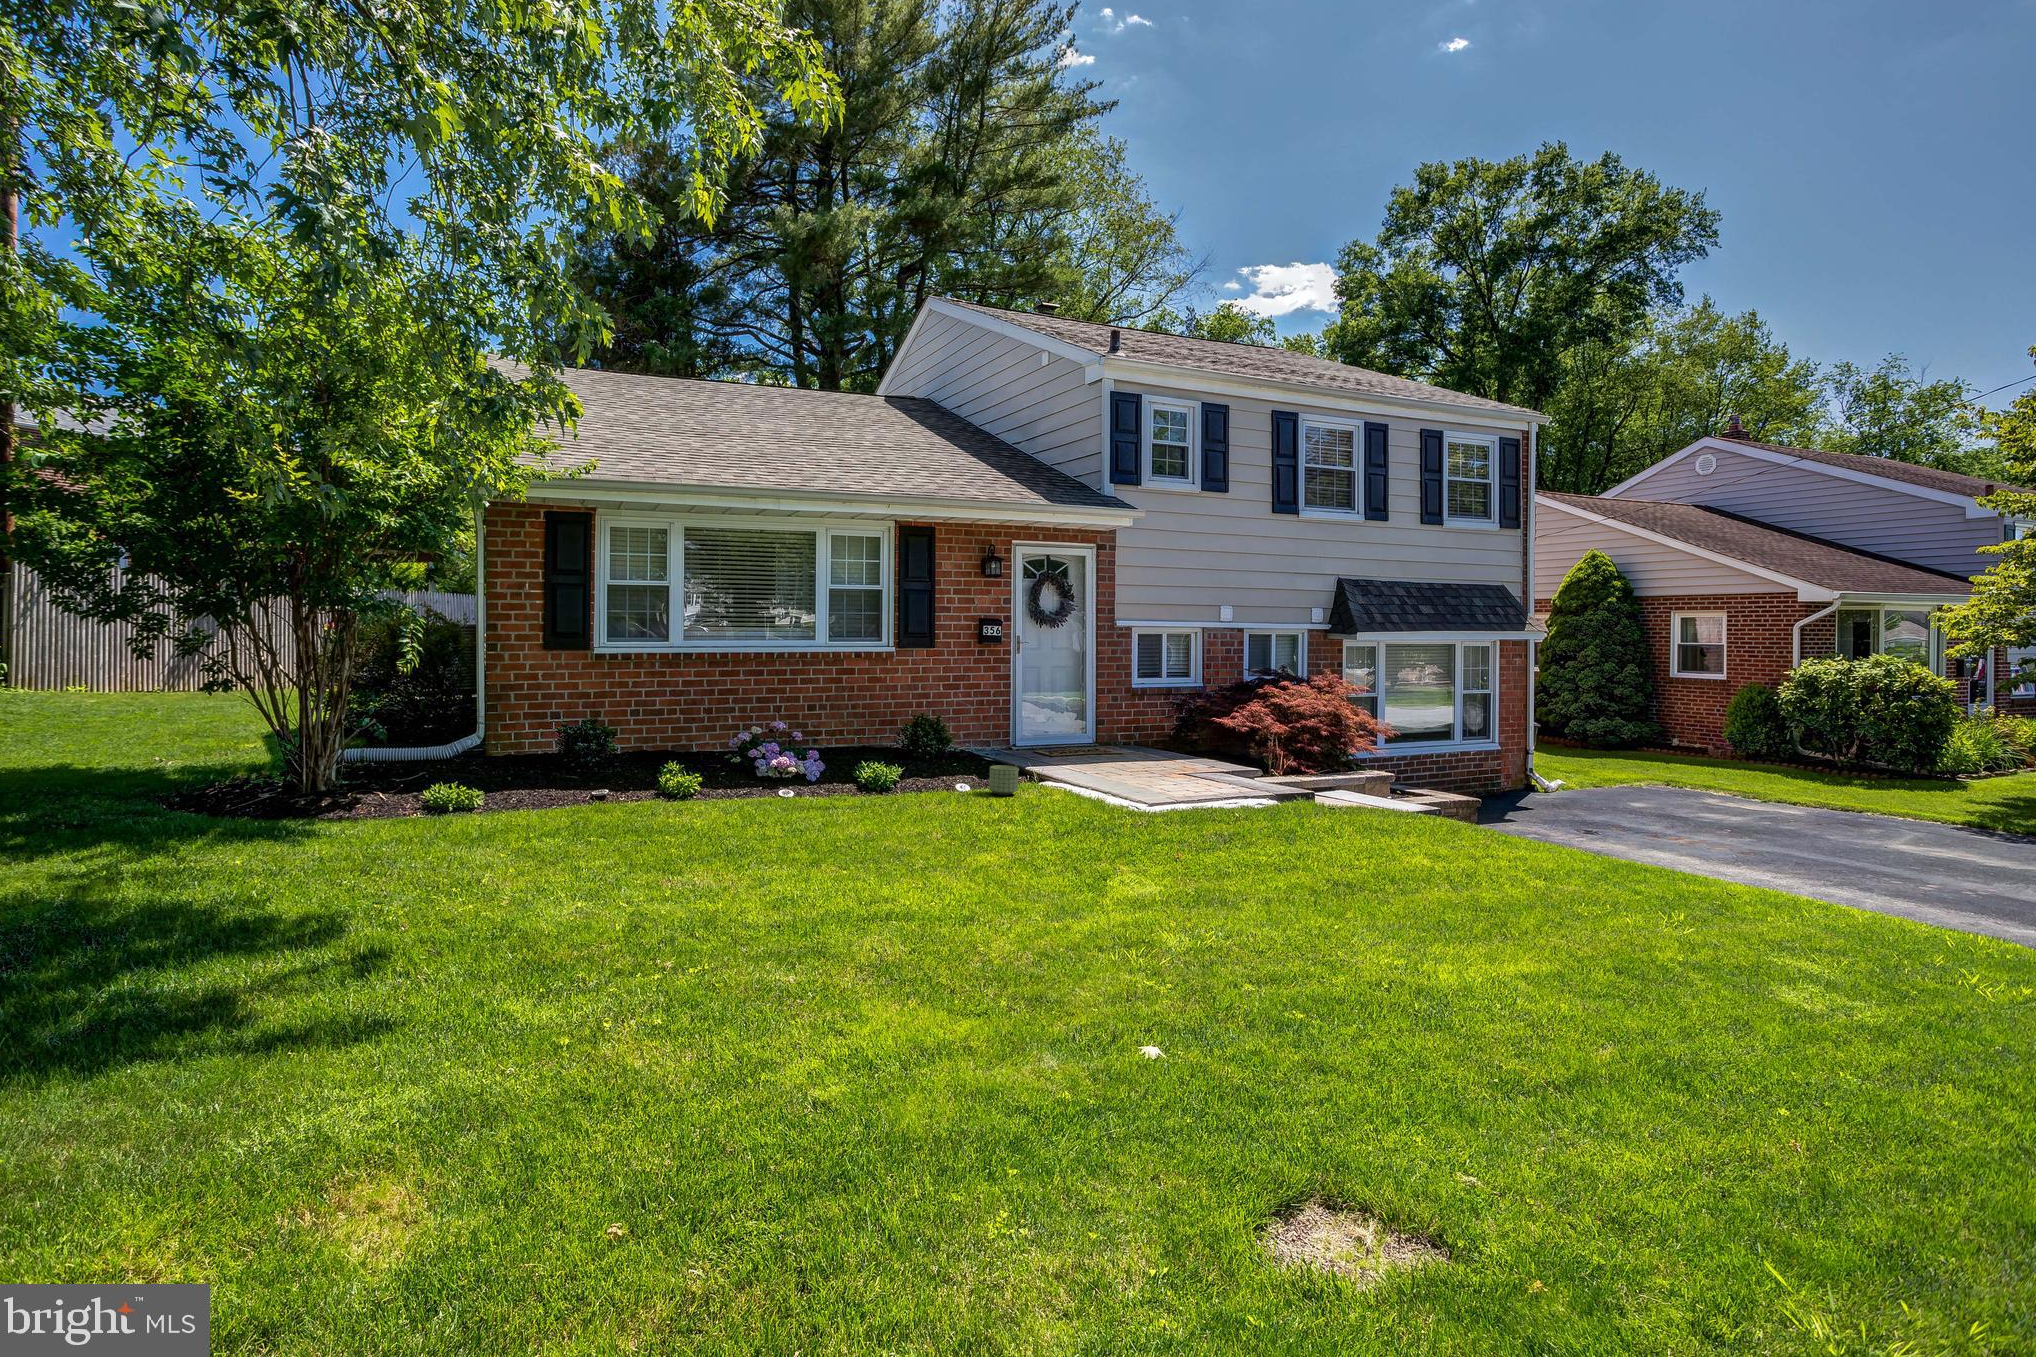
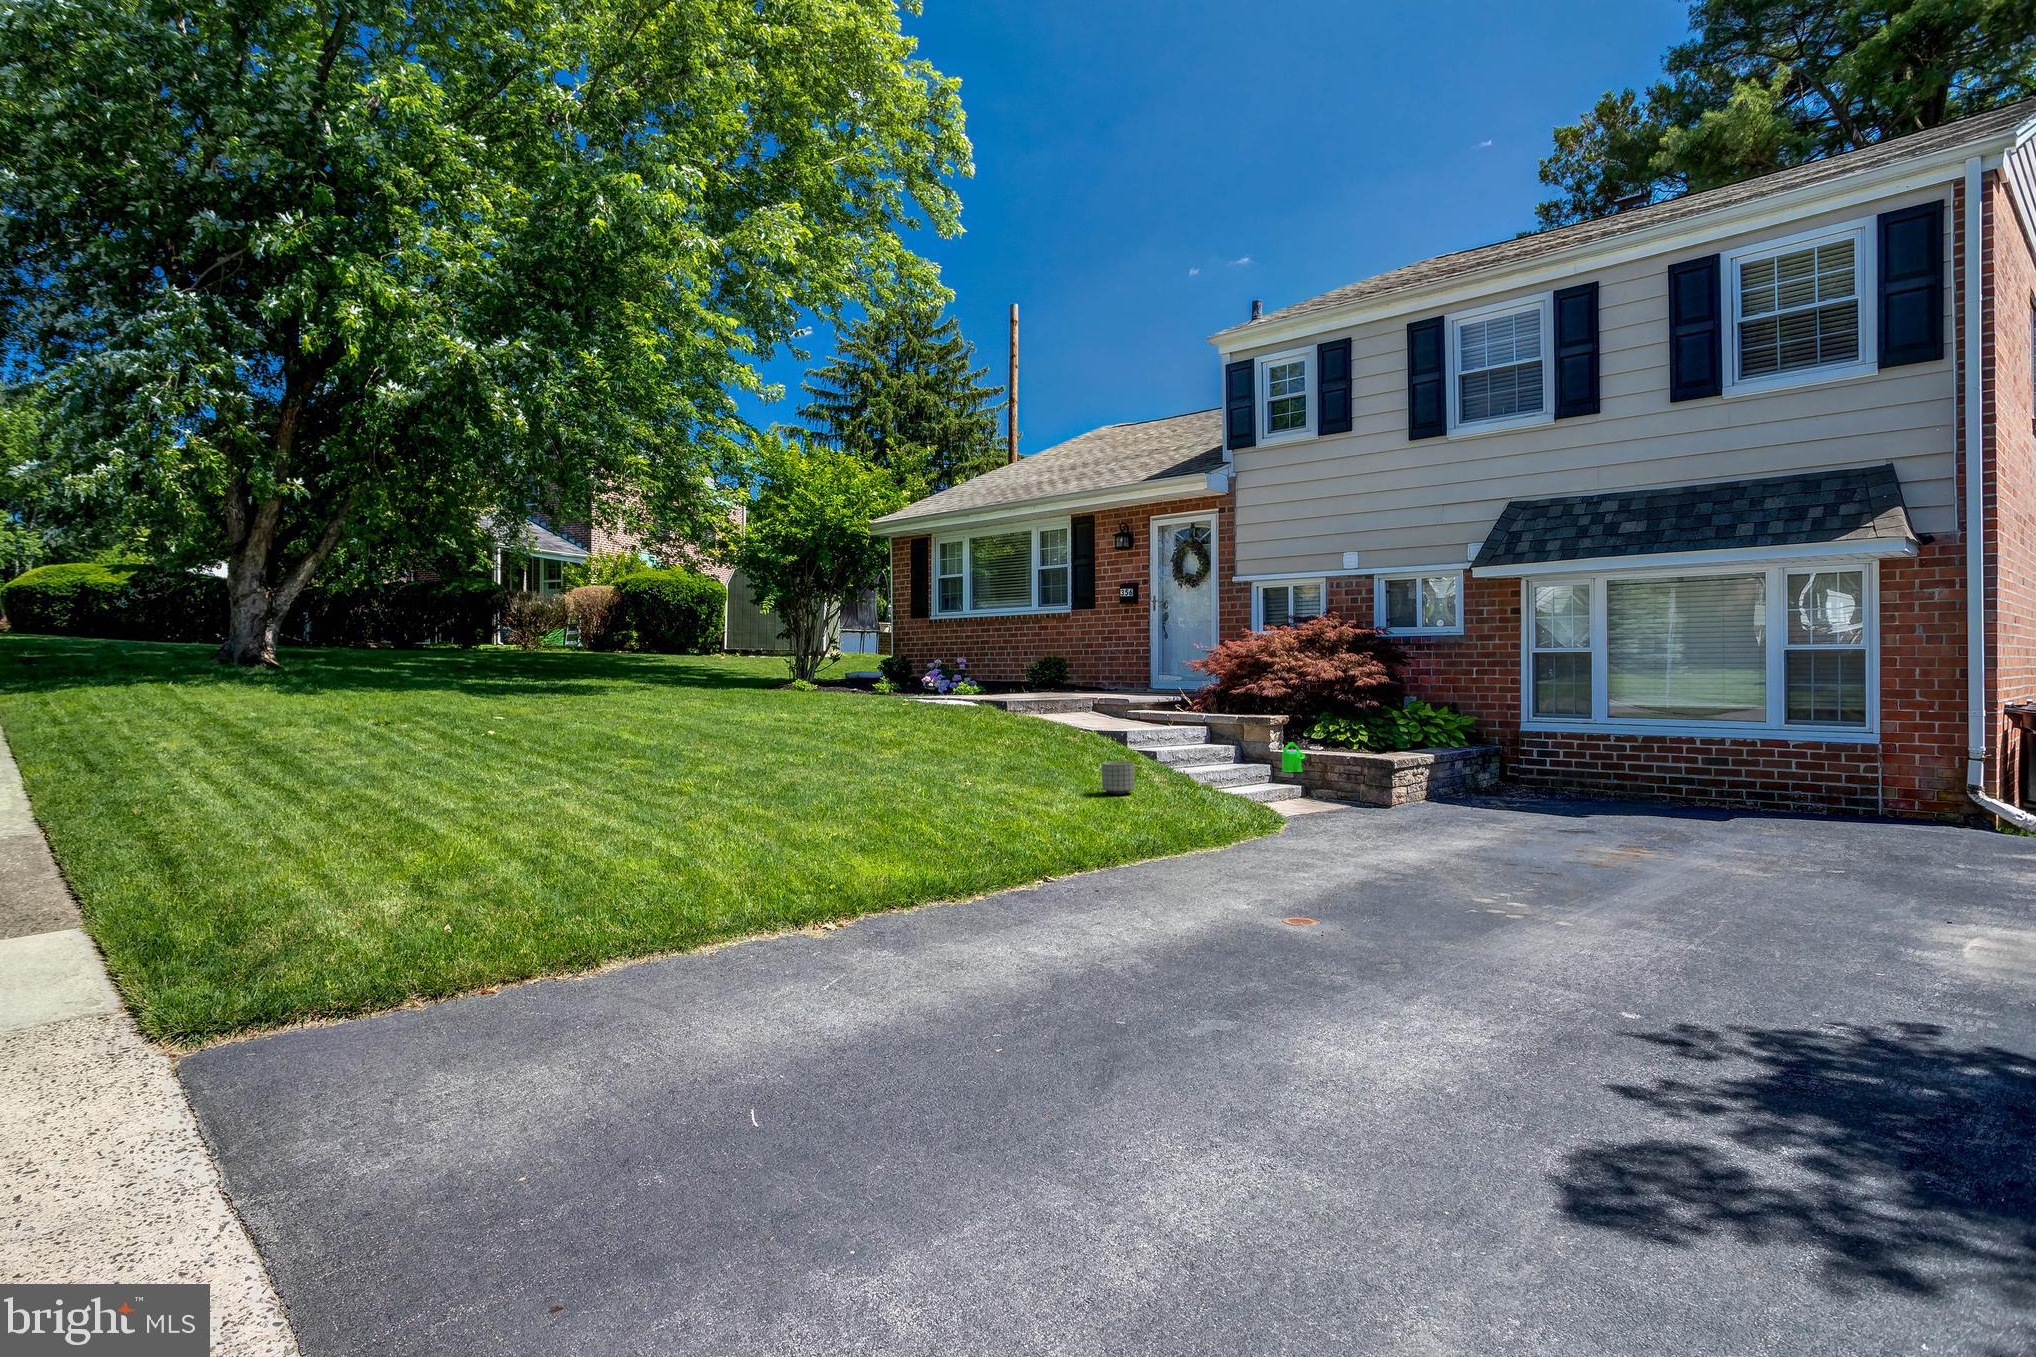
watering can: none [1144,753,1167,779] -> present [1281,742,1305,772]

